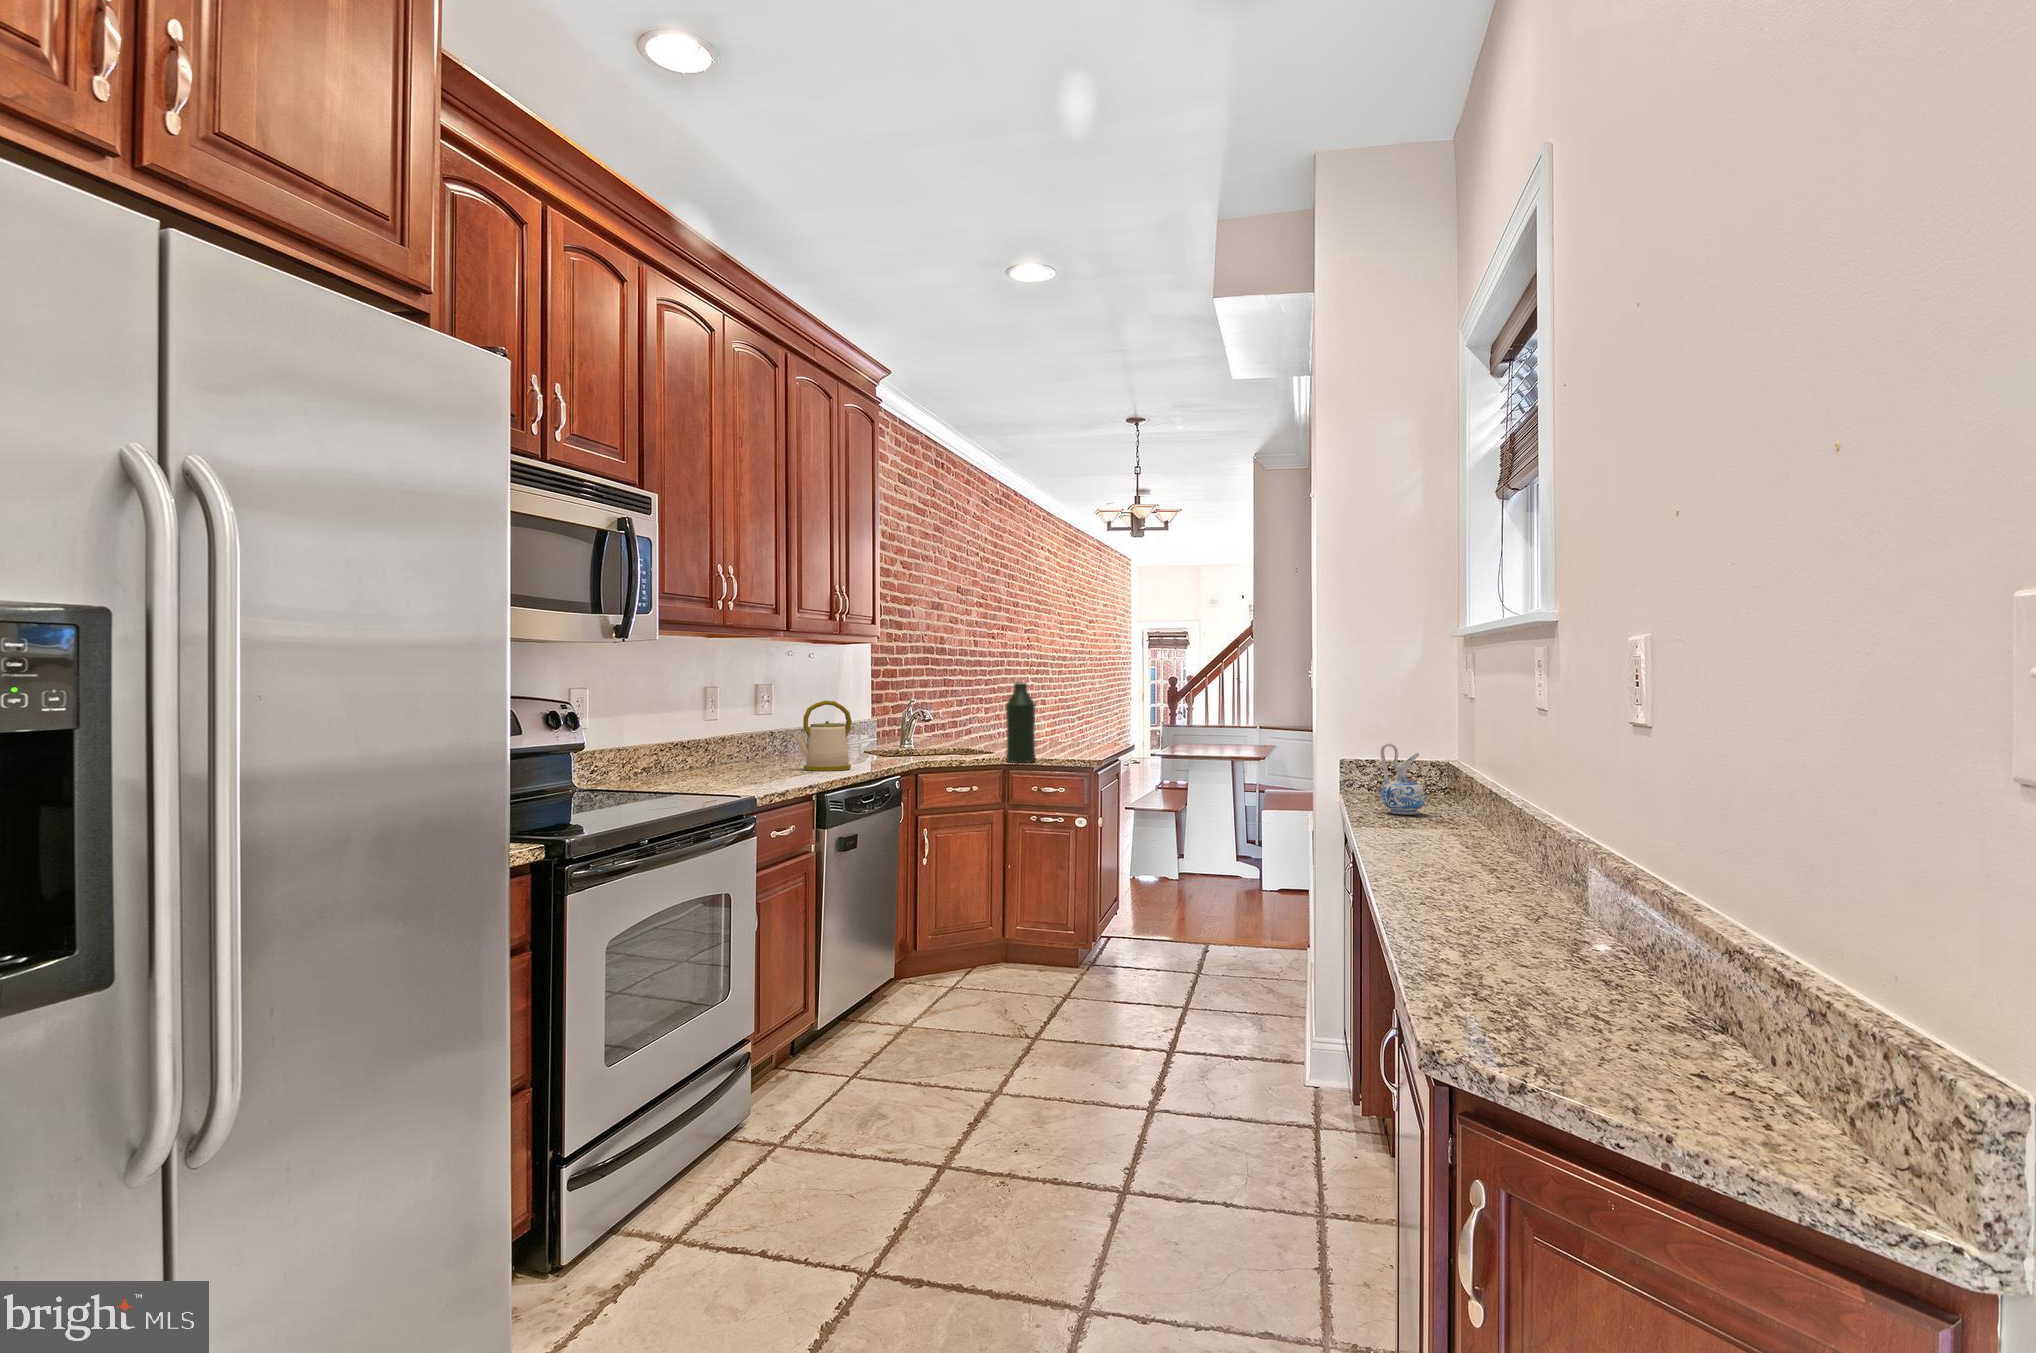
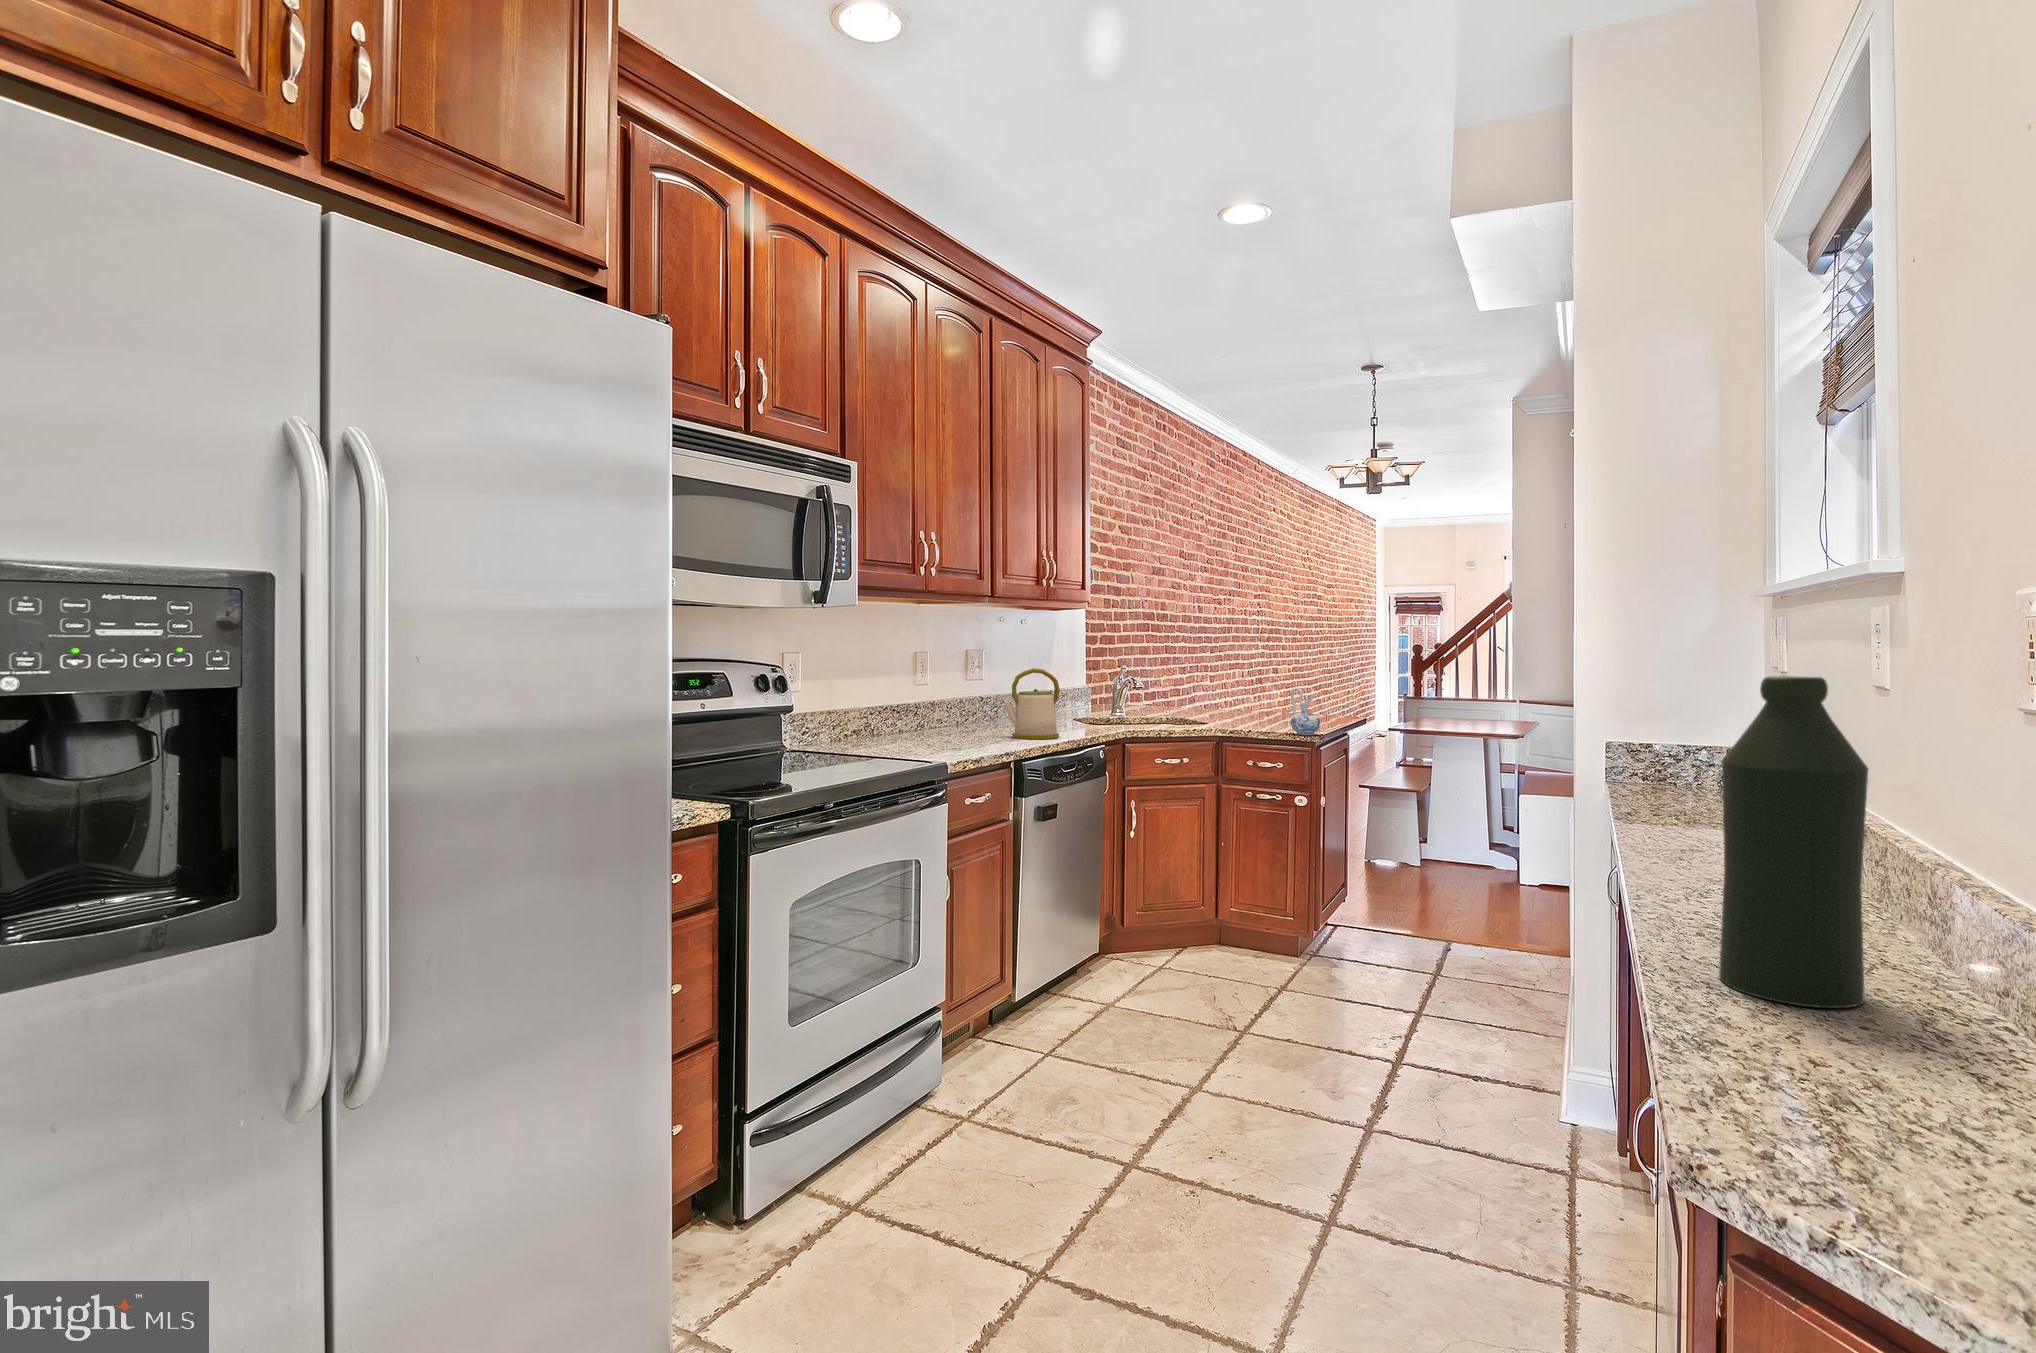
bottle: present [1006,683,1036,763] -> present [1719,676,1869,1008]
ceramic pitcher: present [1380,743,1425,815] -> present [1291,688,1320,735]

